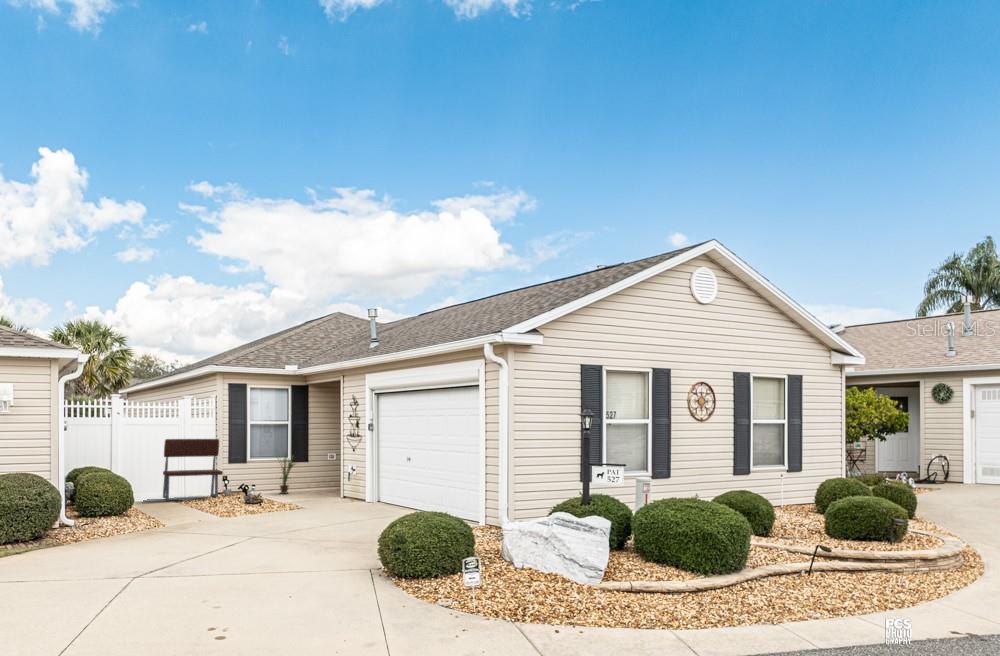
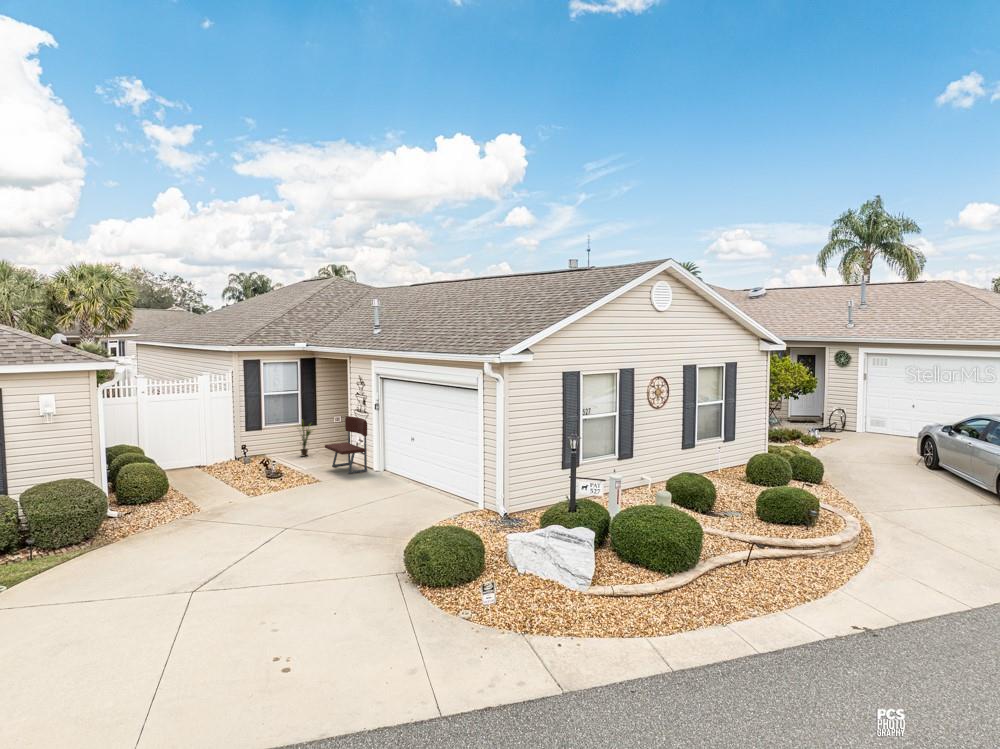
bench: present [163,439,223,500] -> present [325,416,367,474]

